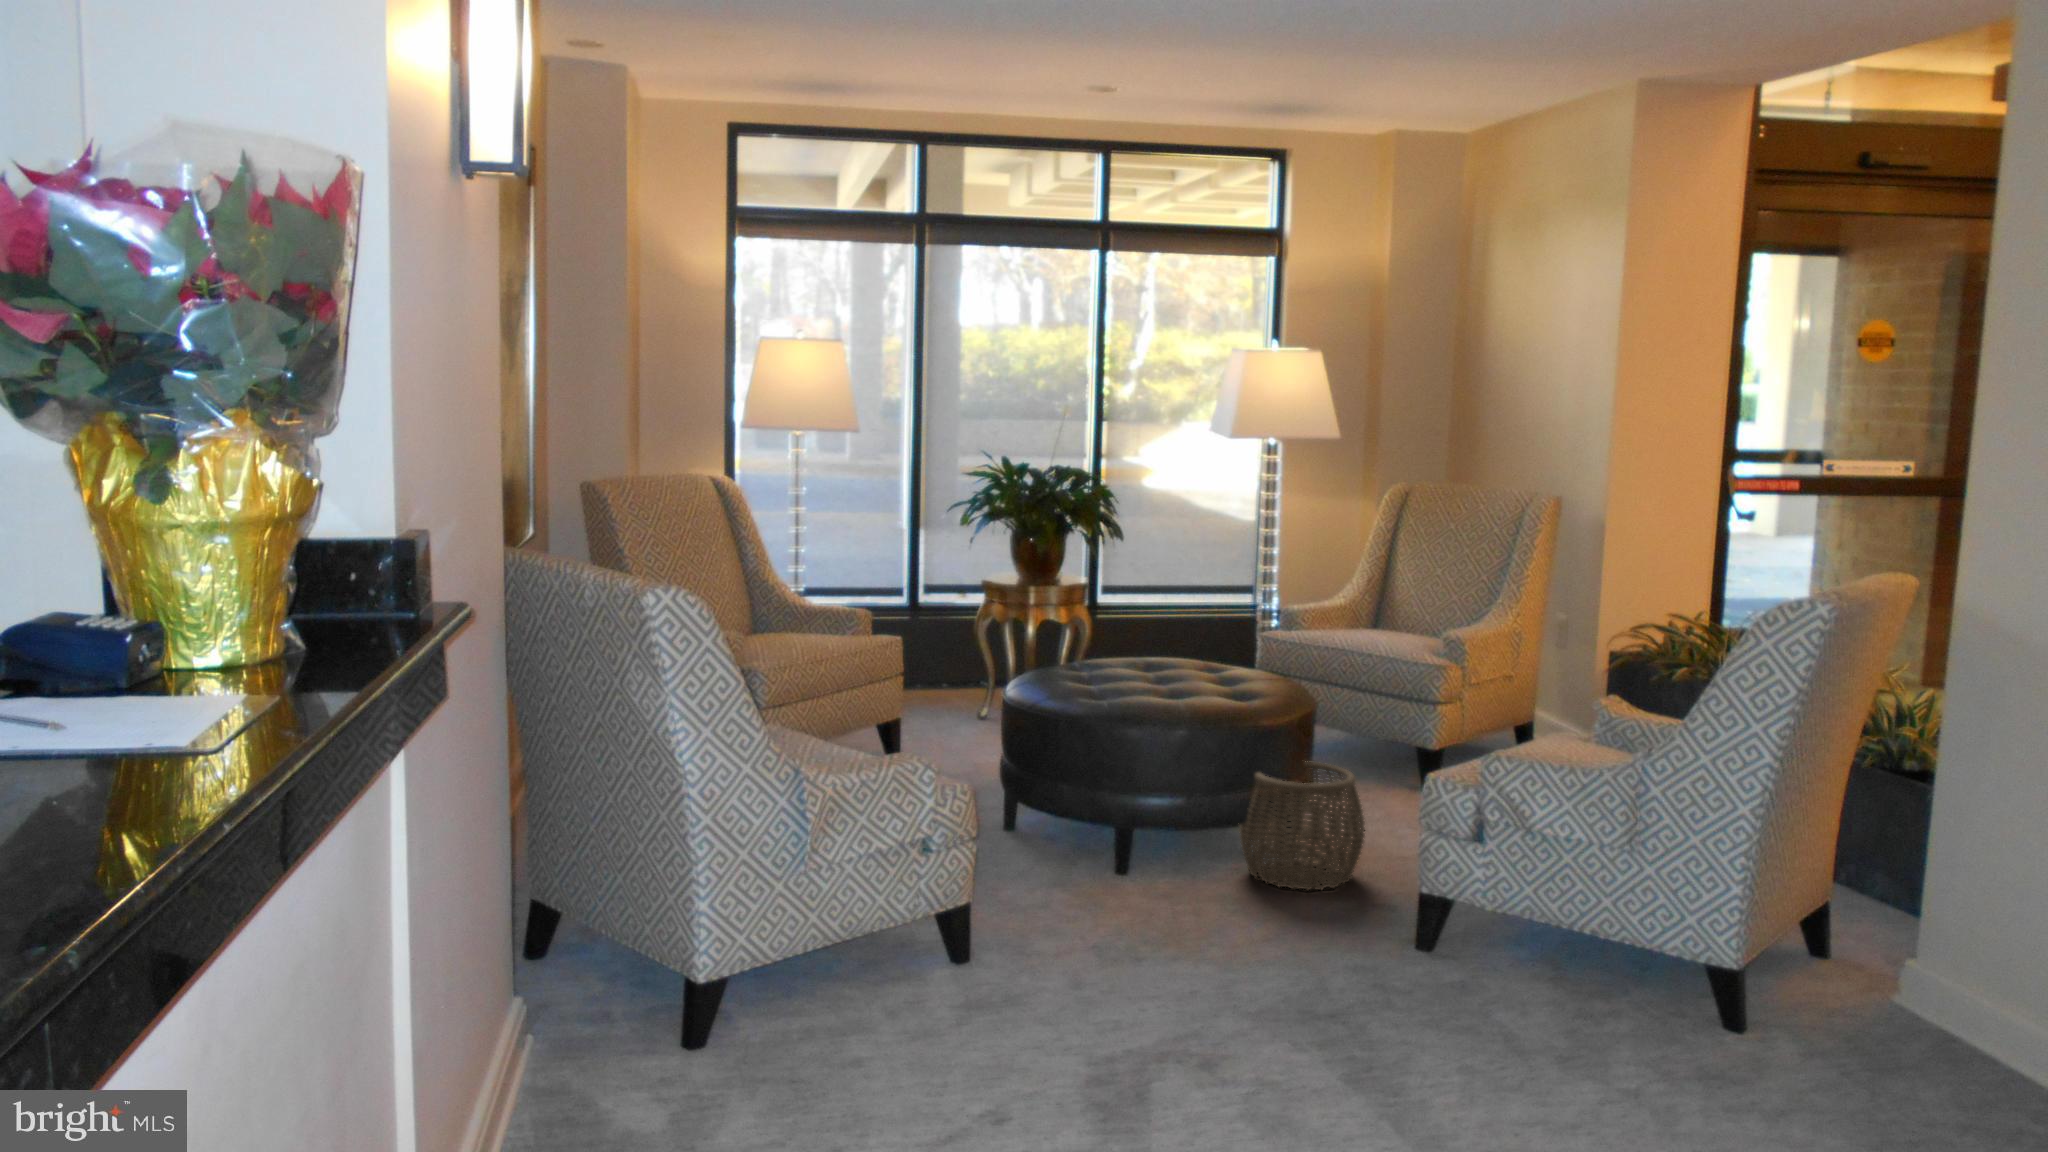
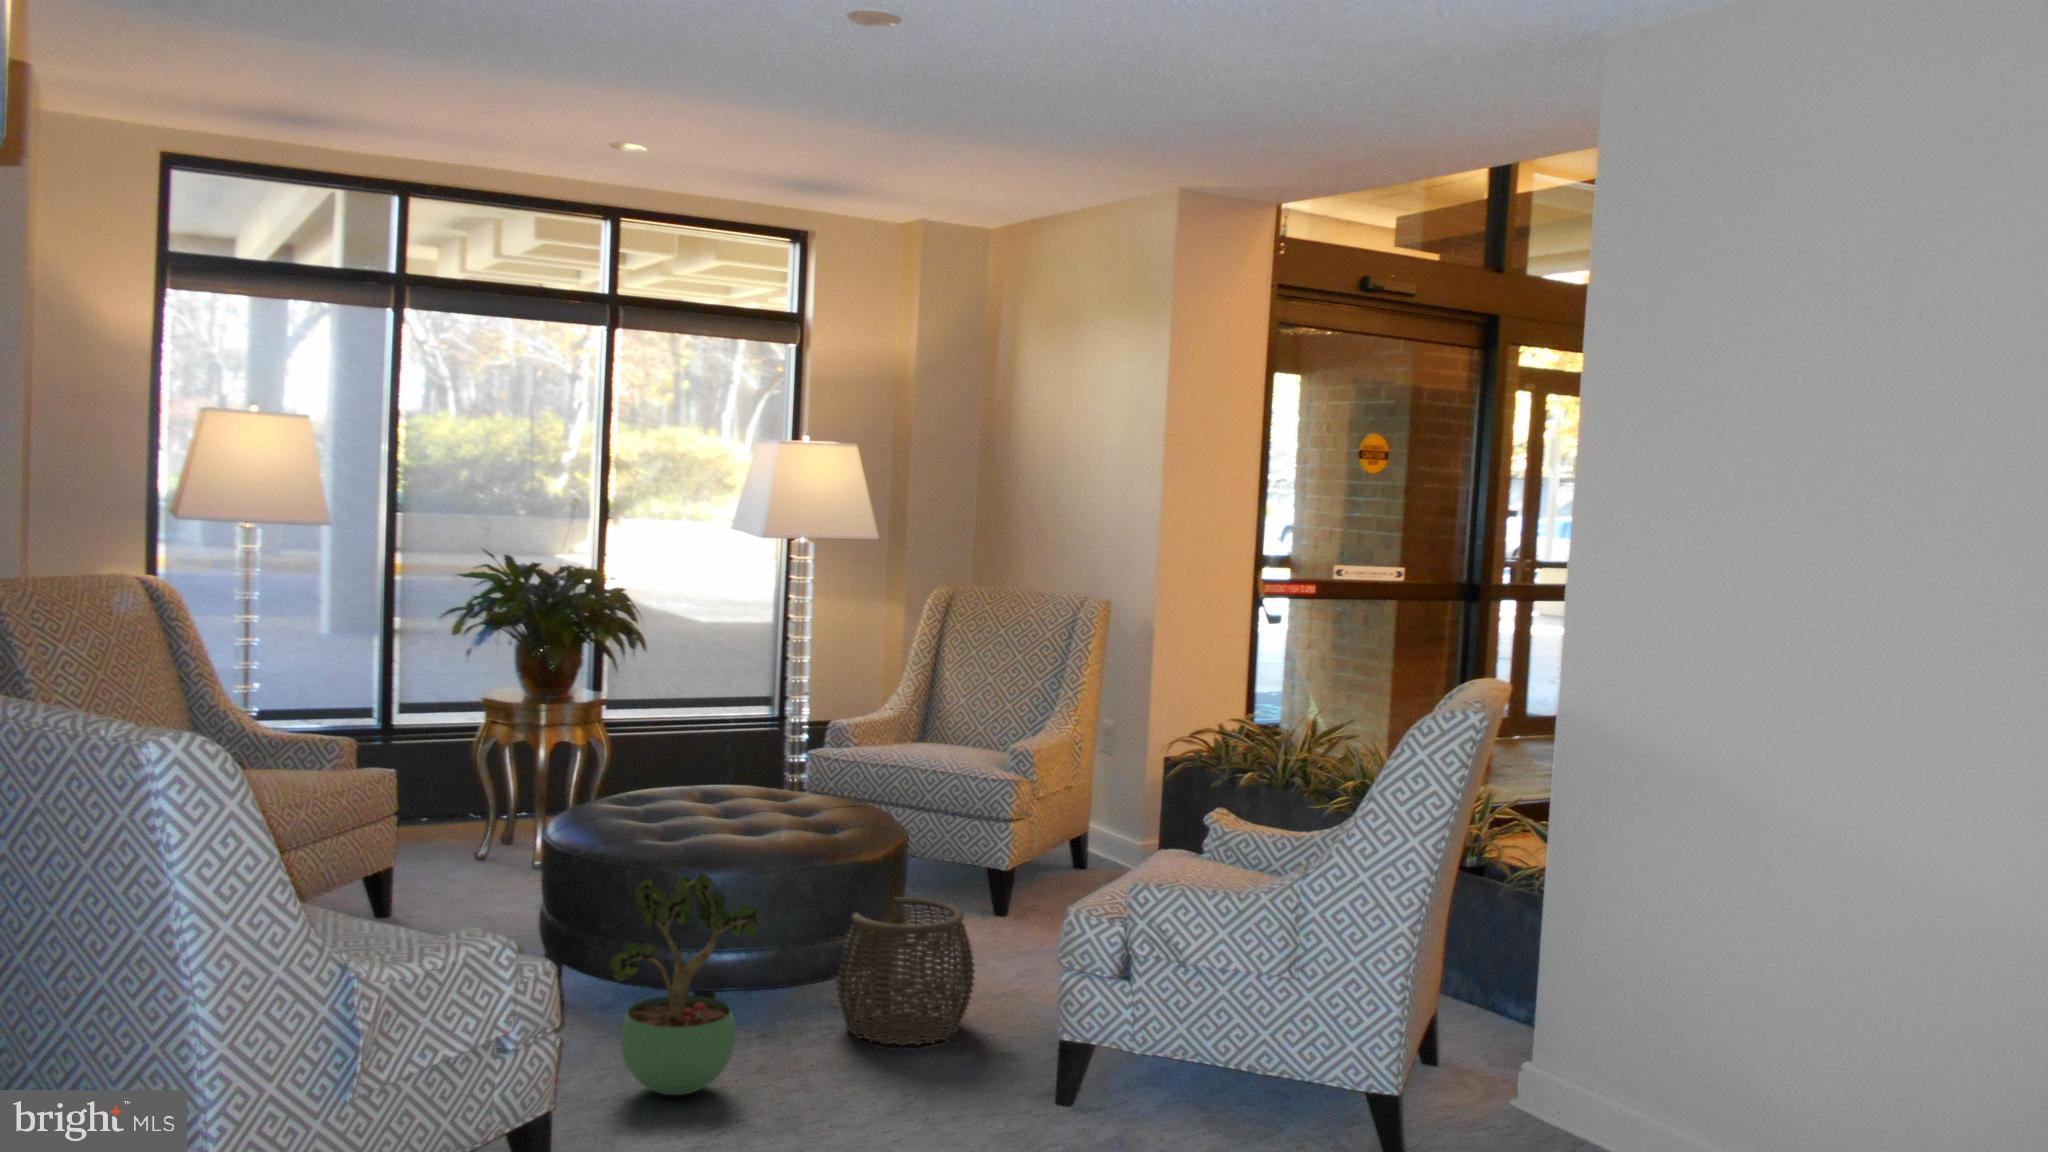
potted plant: none [1033,723,1159,909] -> present [608,873,760,1095]

